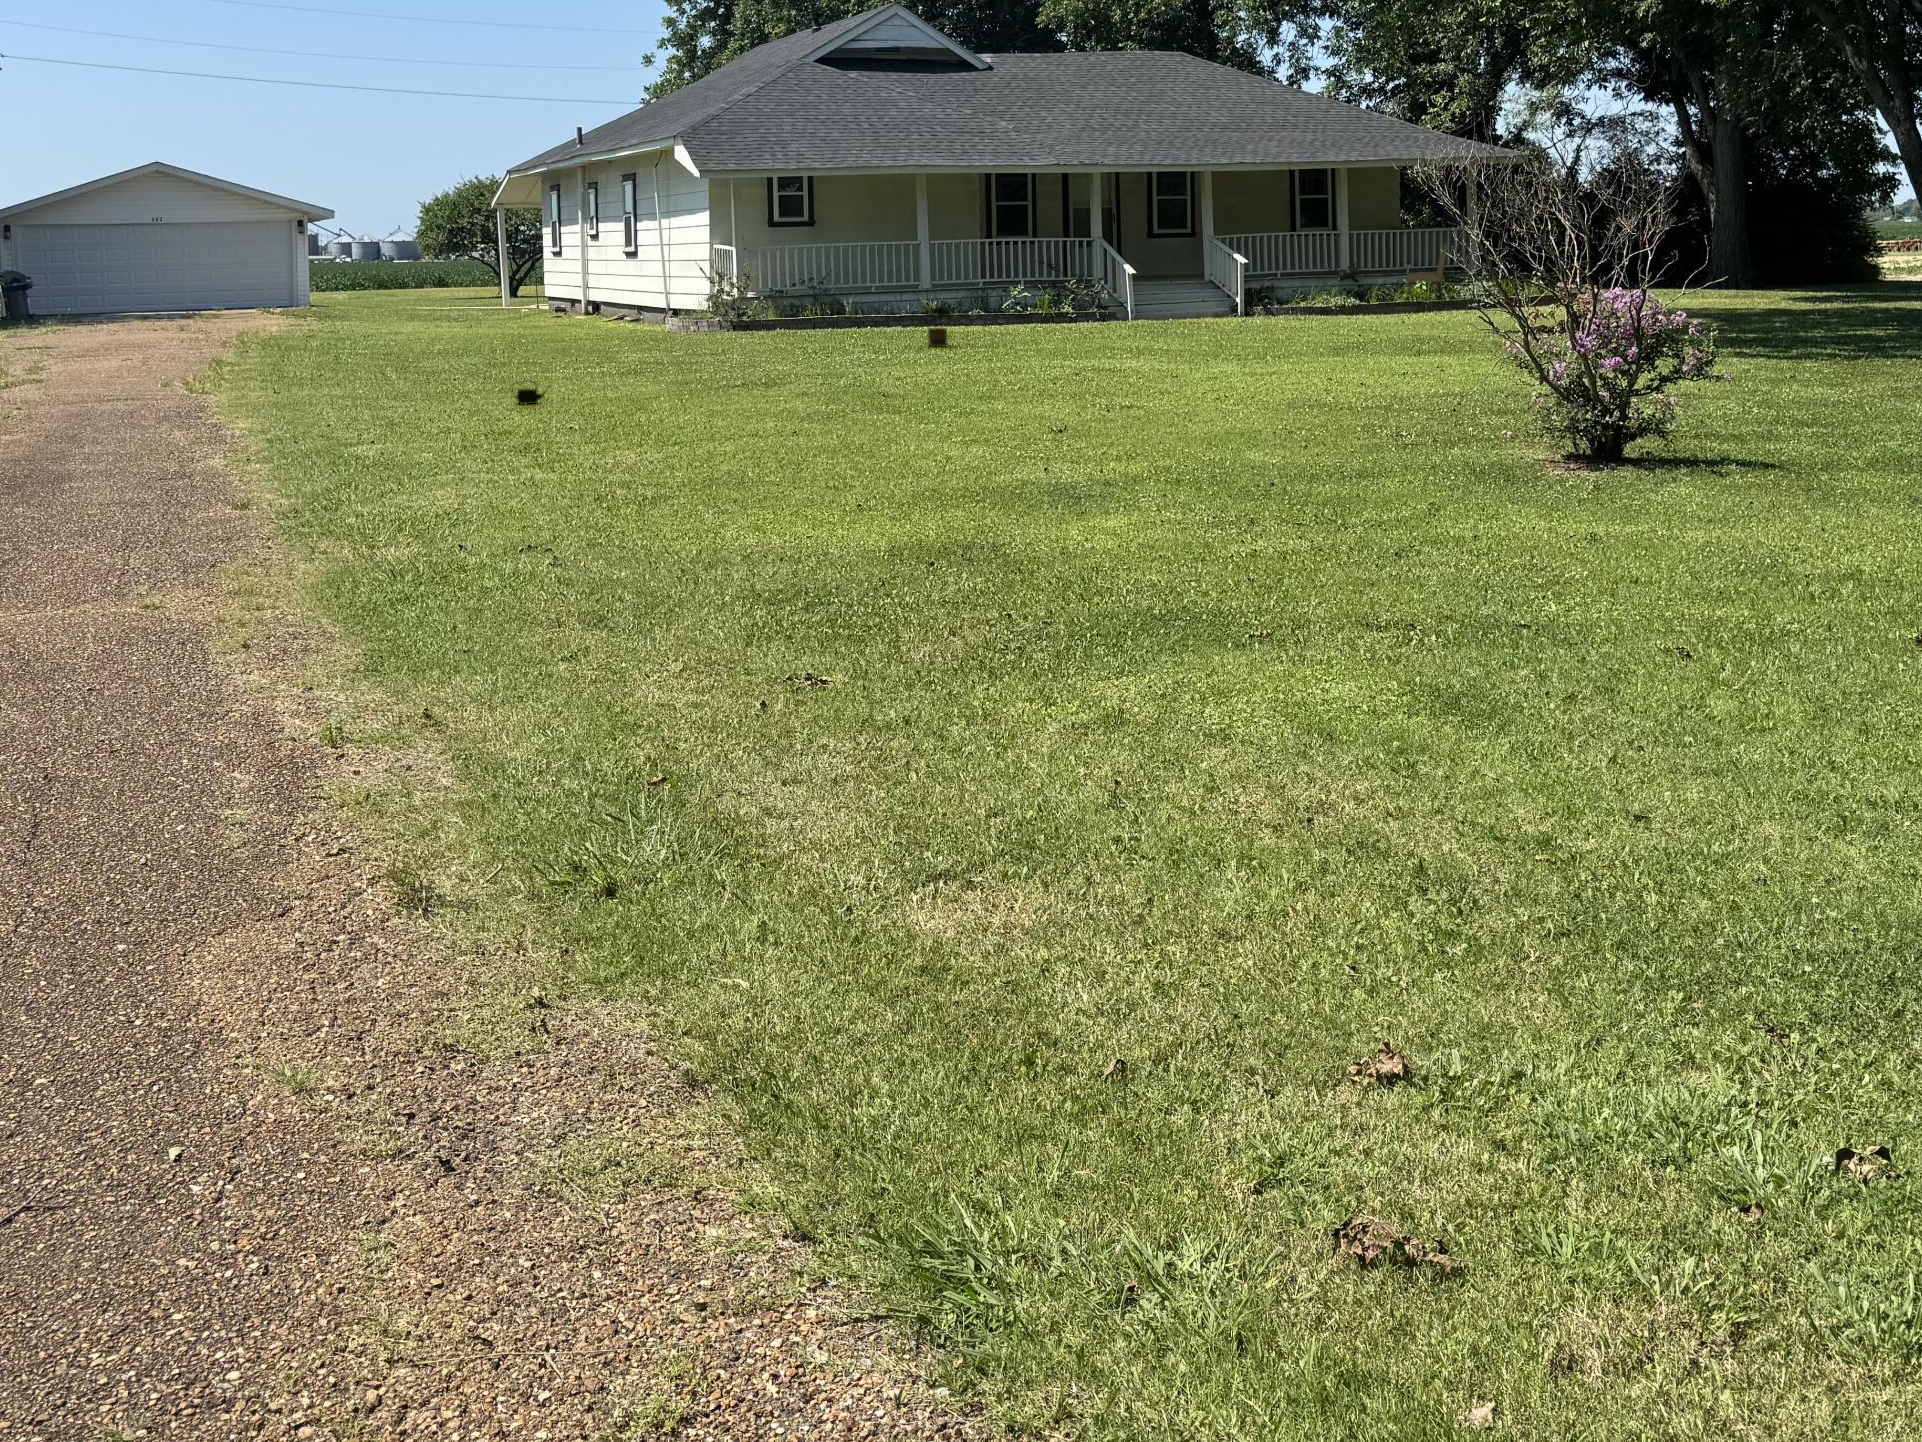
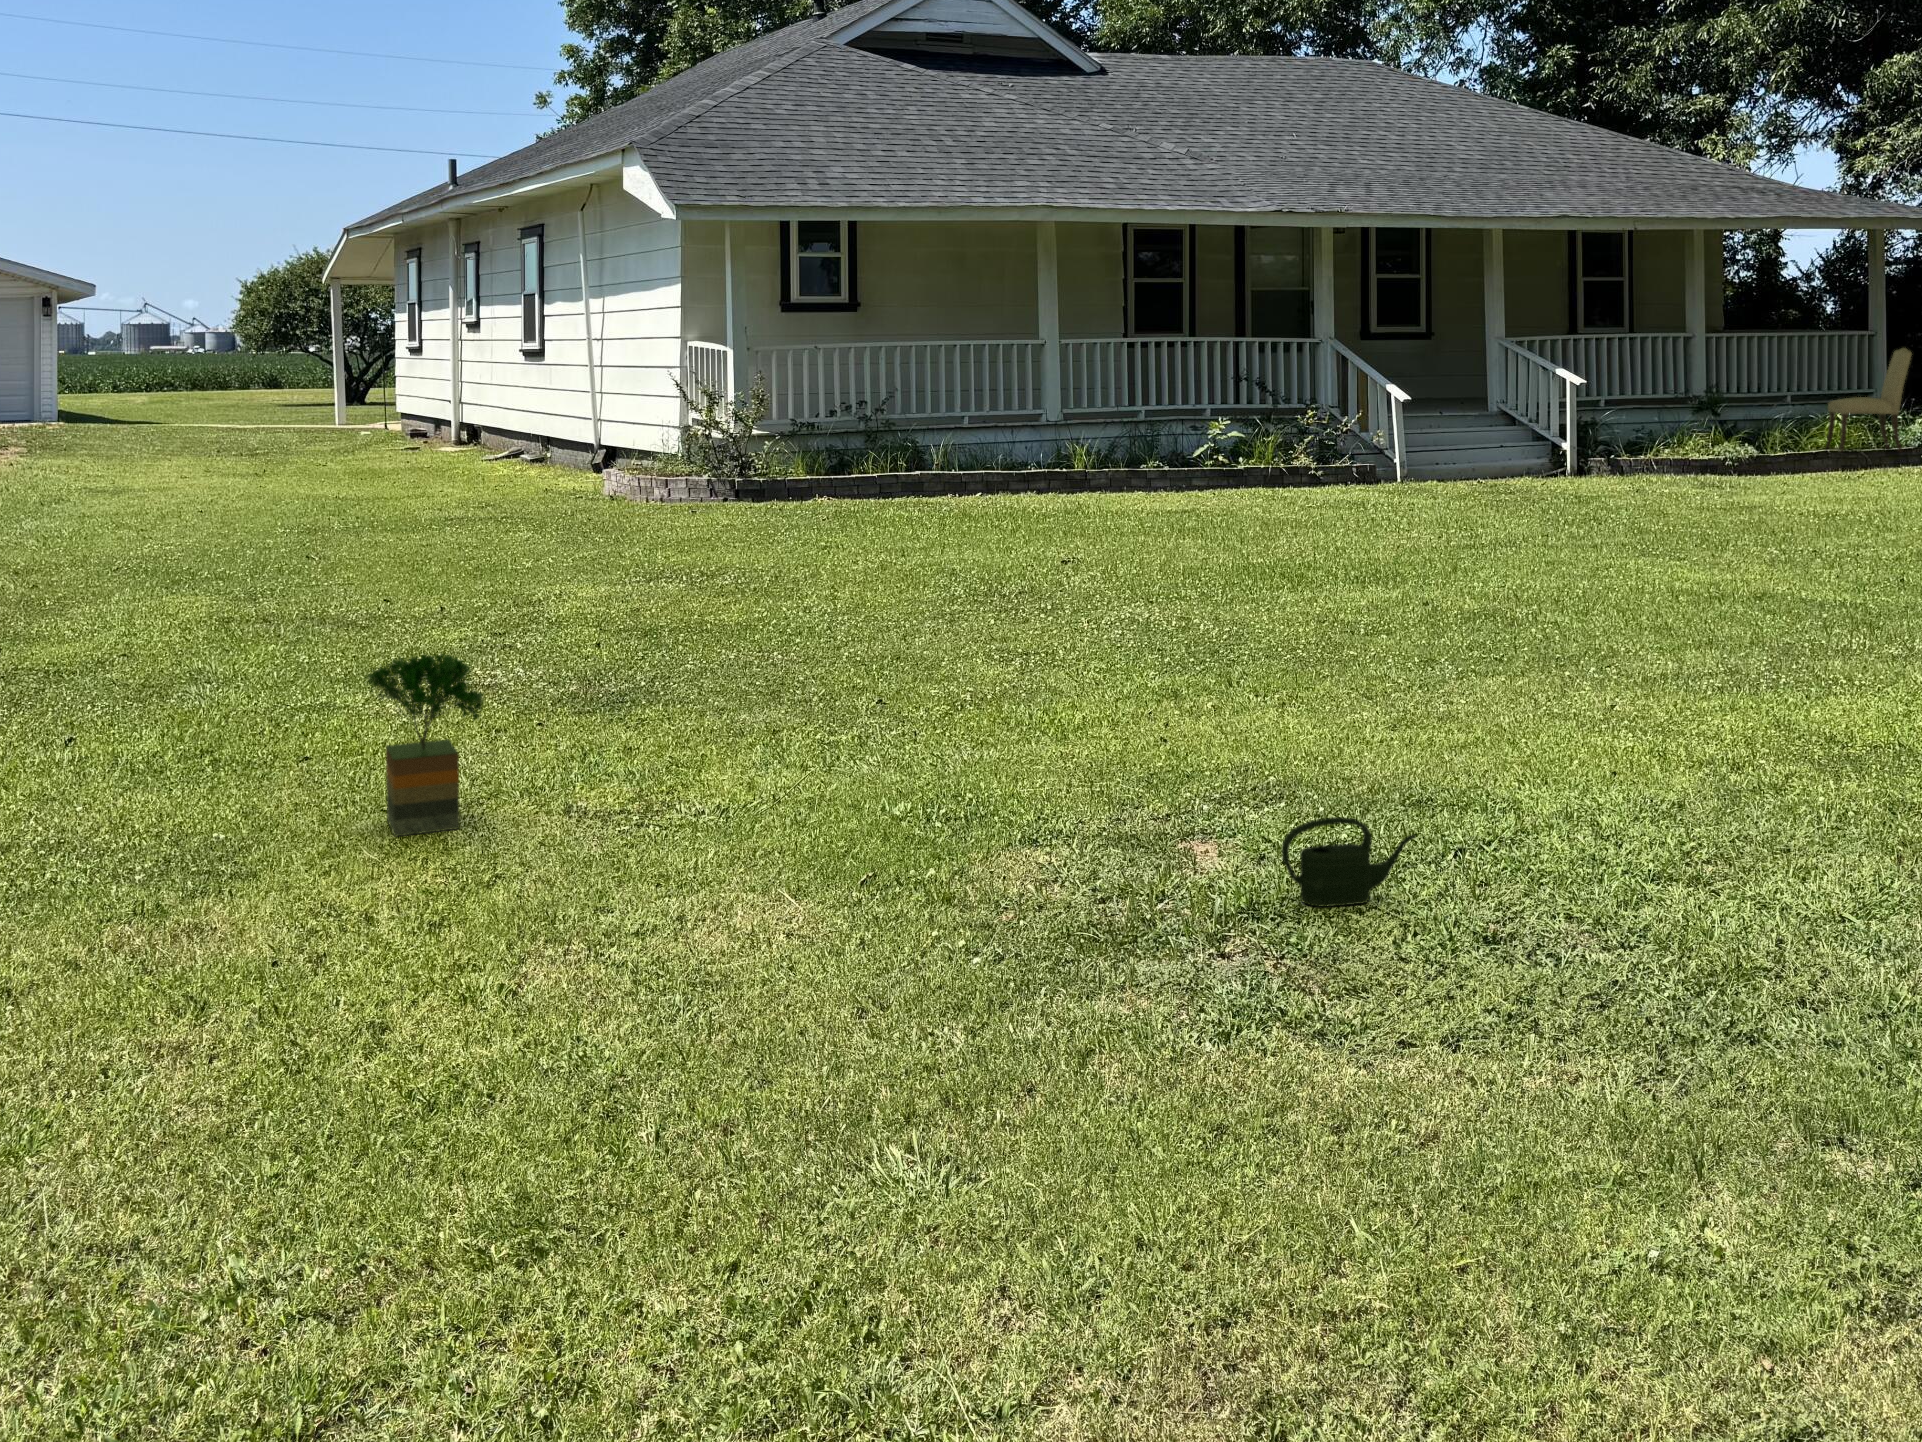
potted tree: present [925,307,952,347] -> present [365,653,485,836]
watering can: present [513,380,547,404] -> present [1281,817,1416,907]

